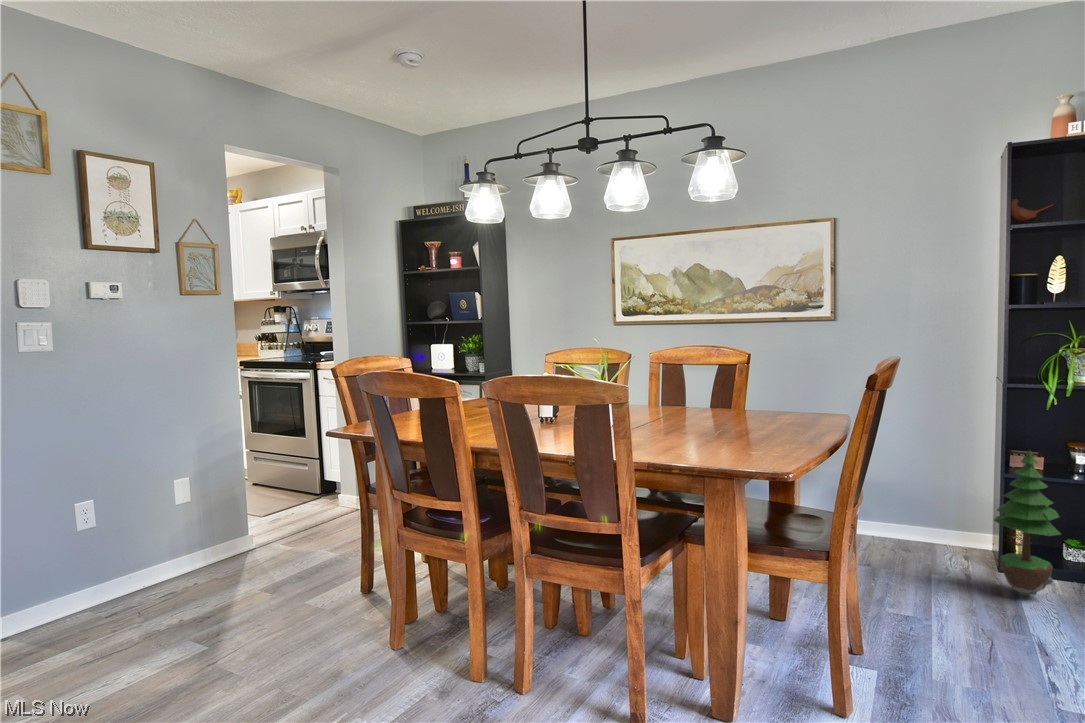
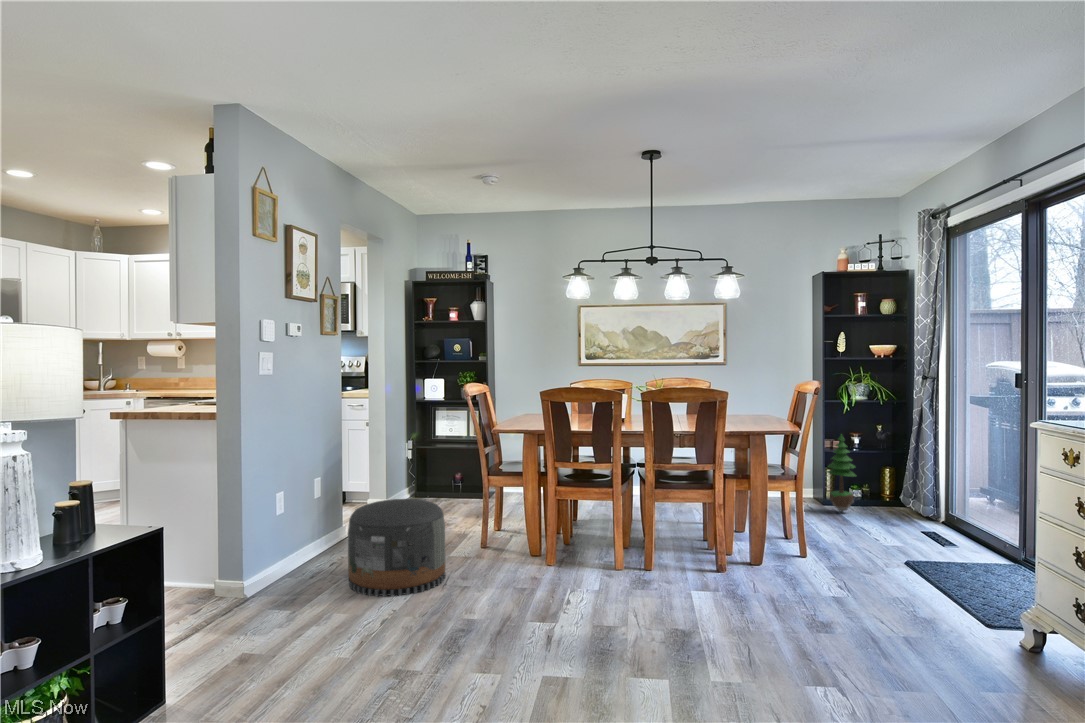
pouf: none [76,526,240,685] -> present [348,499,445,597]

